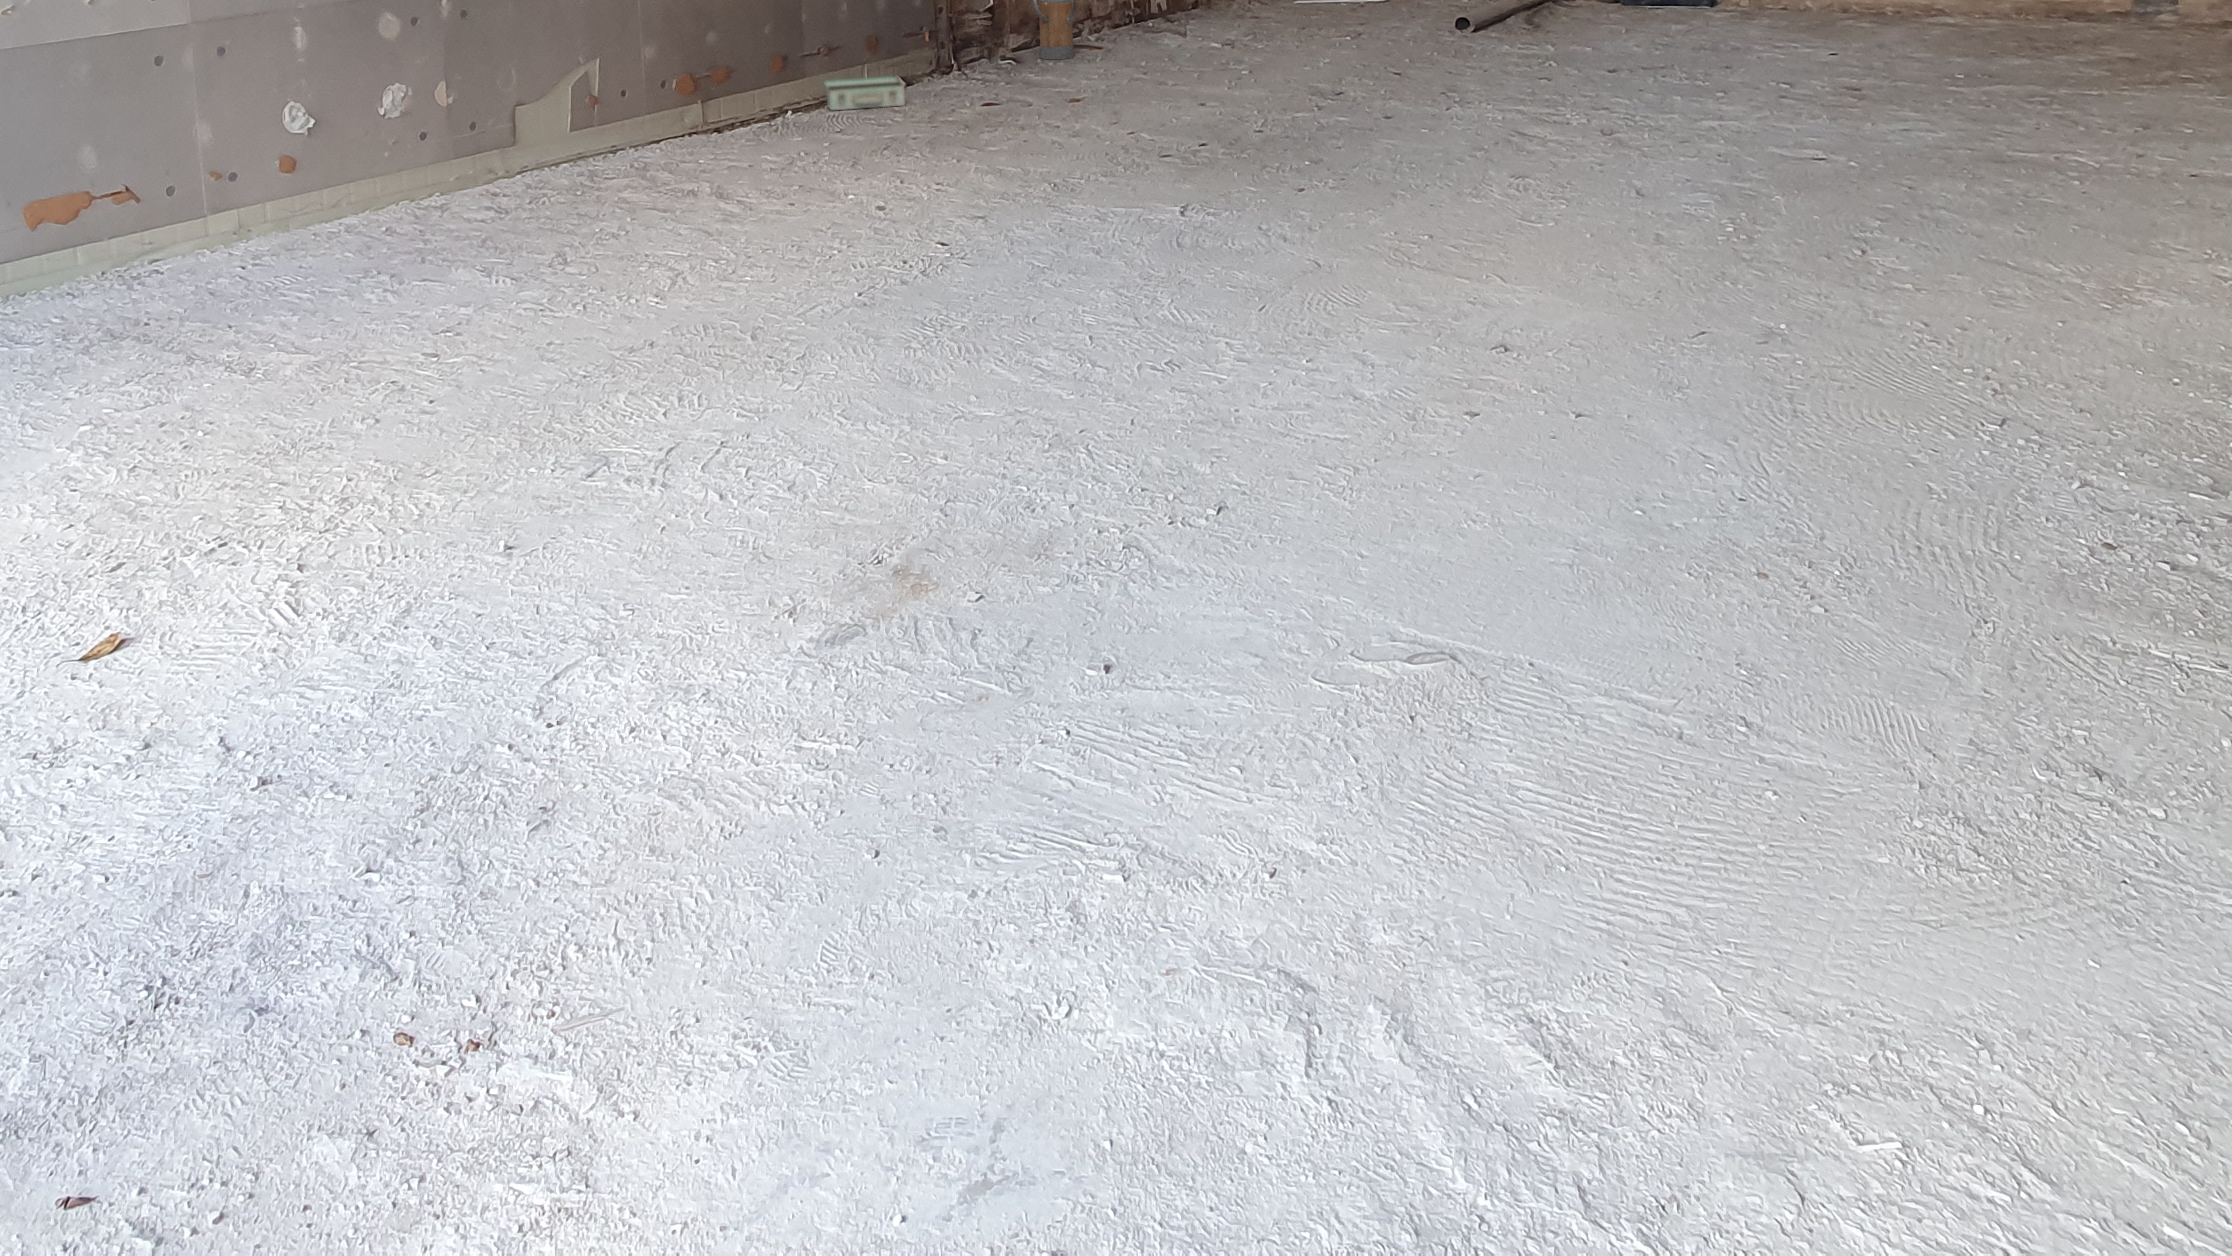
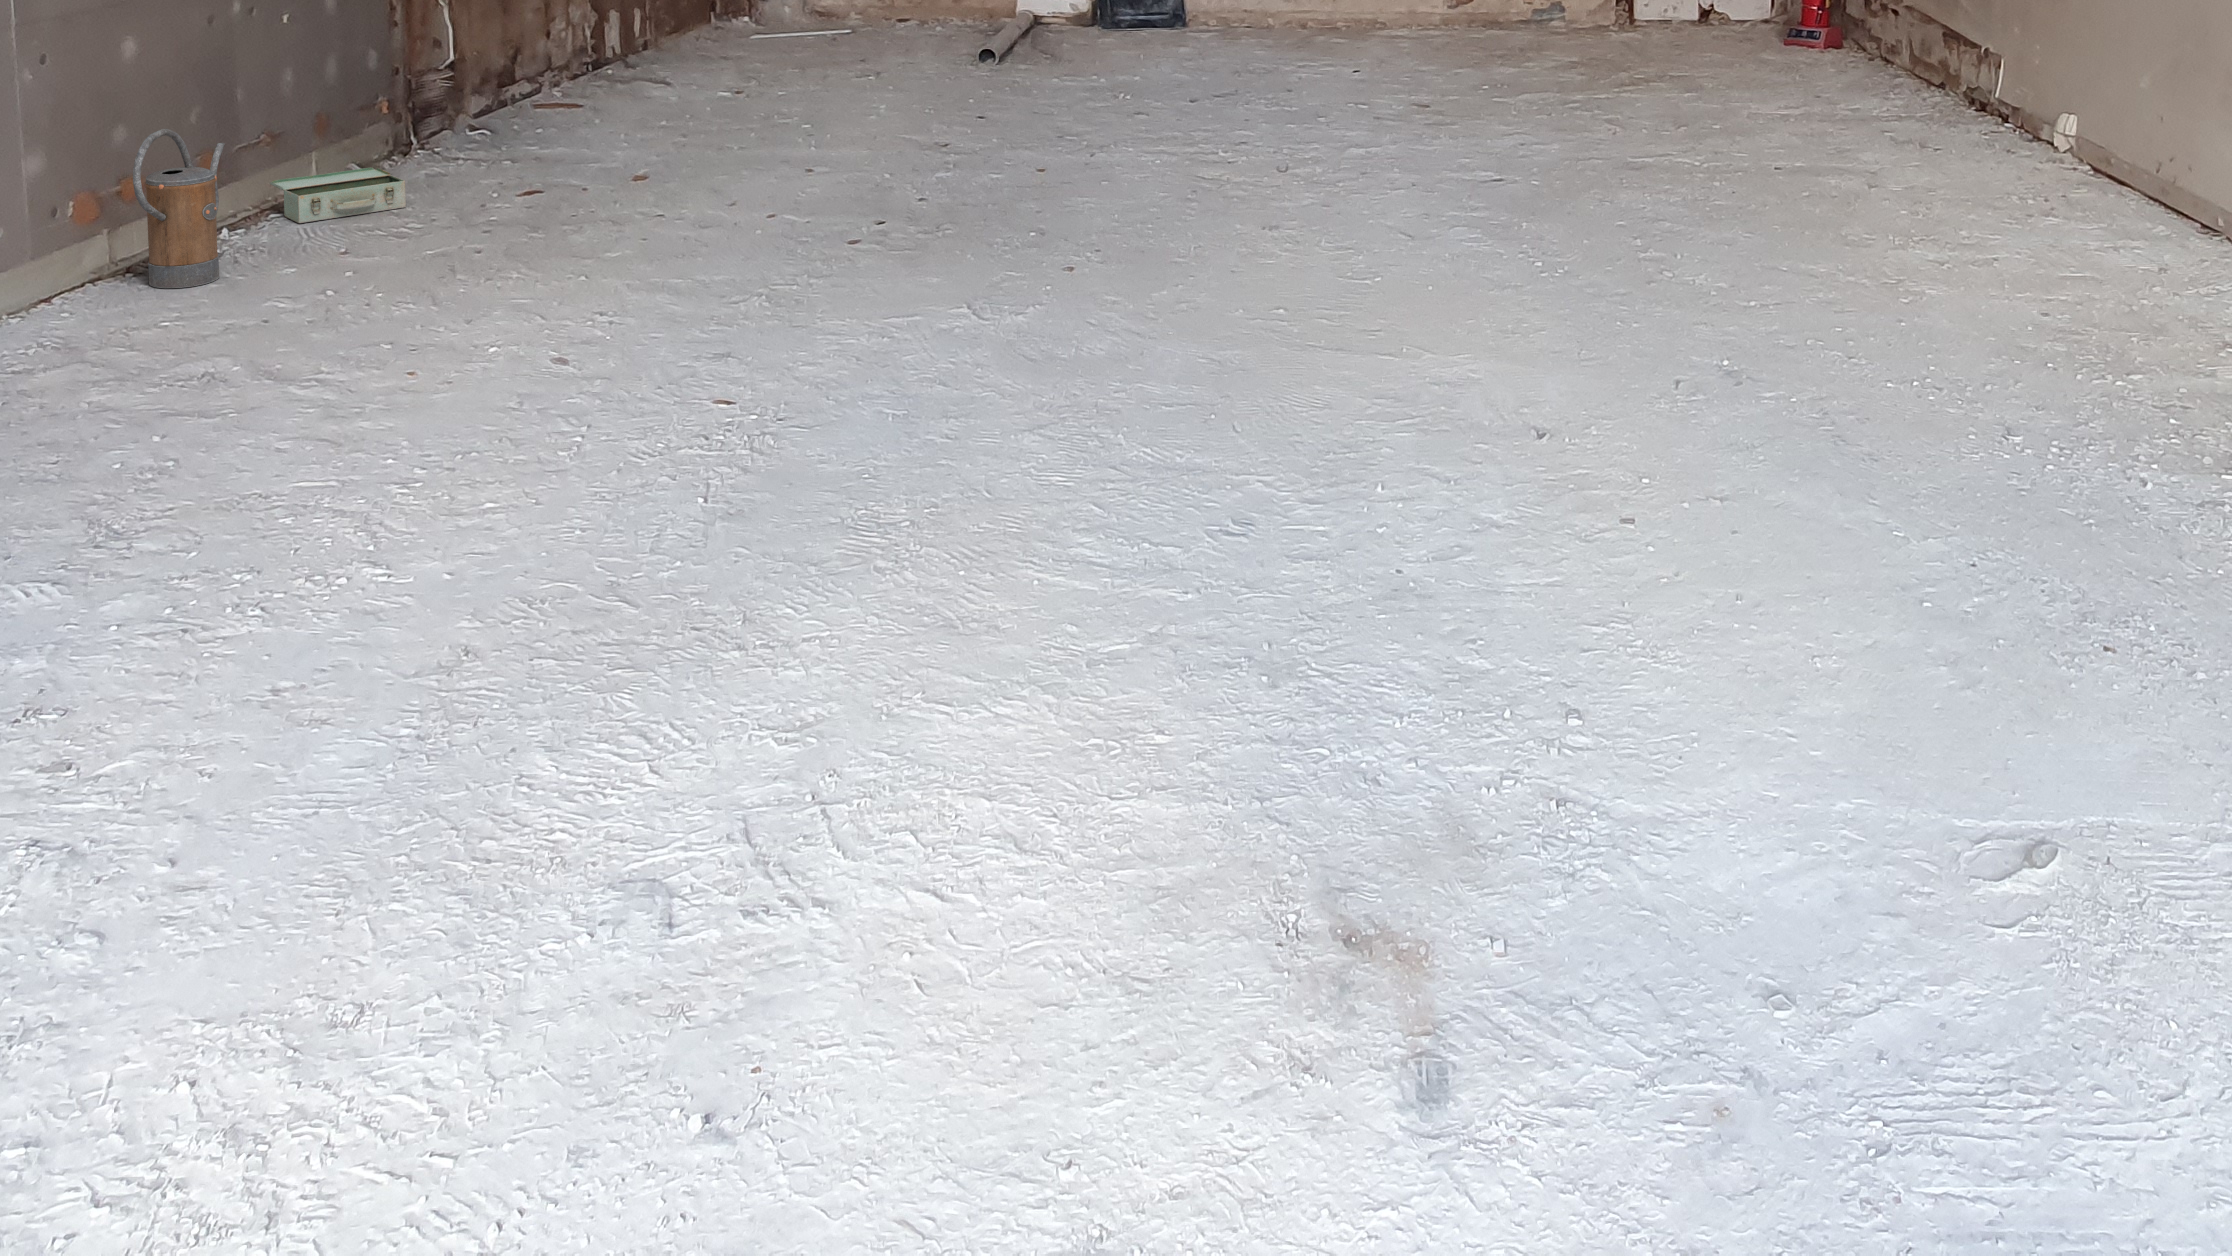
watering can: present [1033,0,1074,59] -> present [133,129,225,288]

